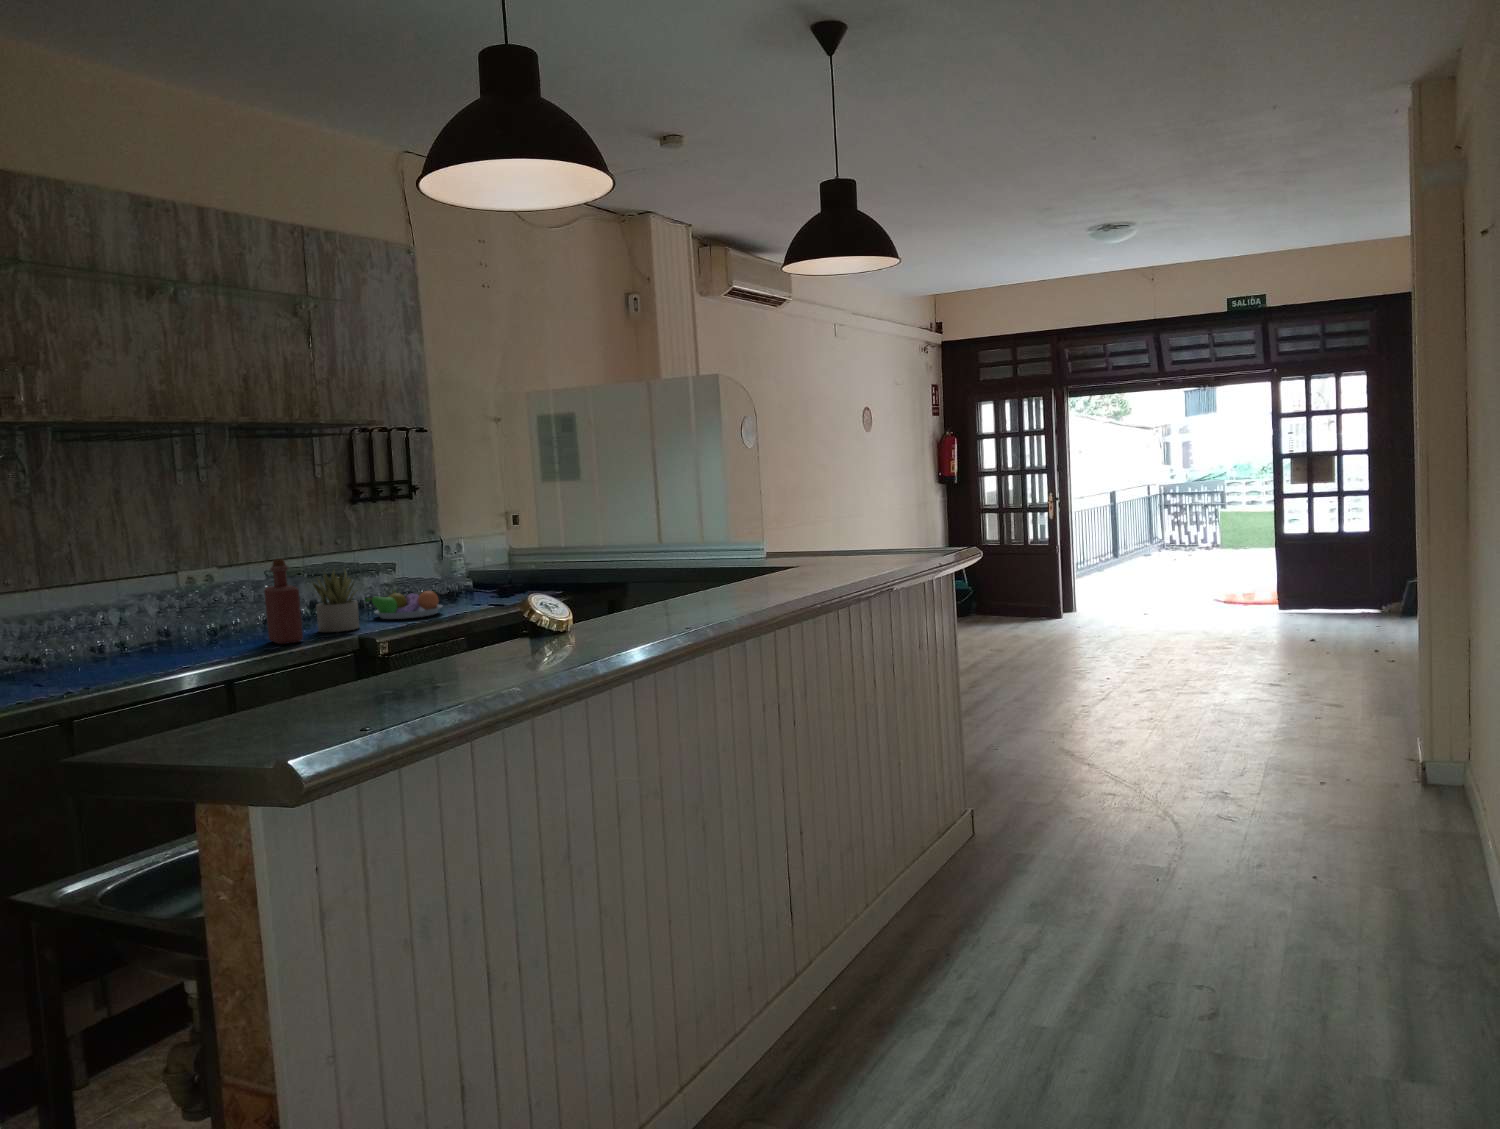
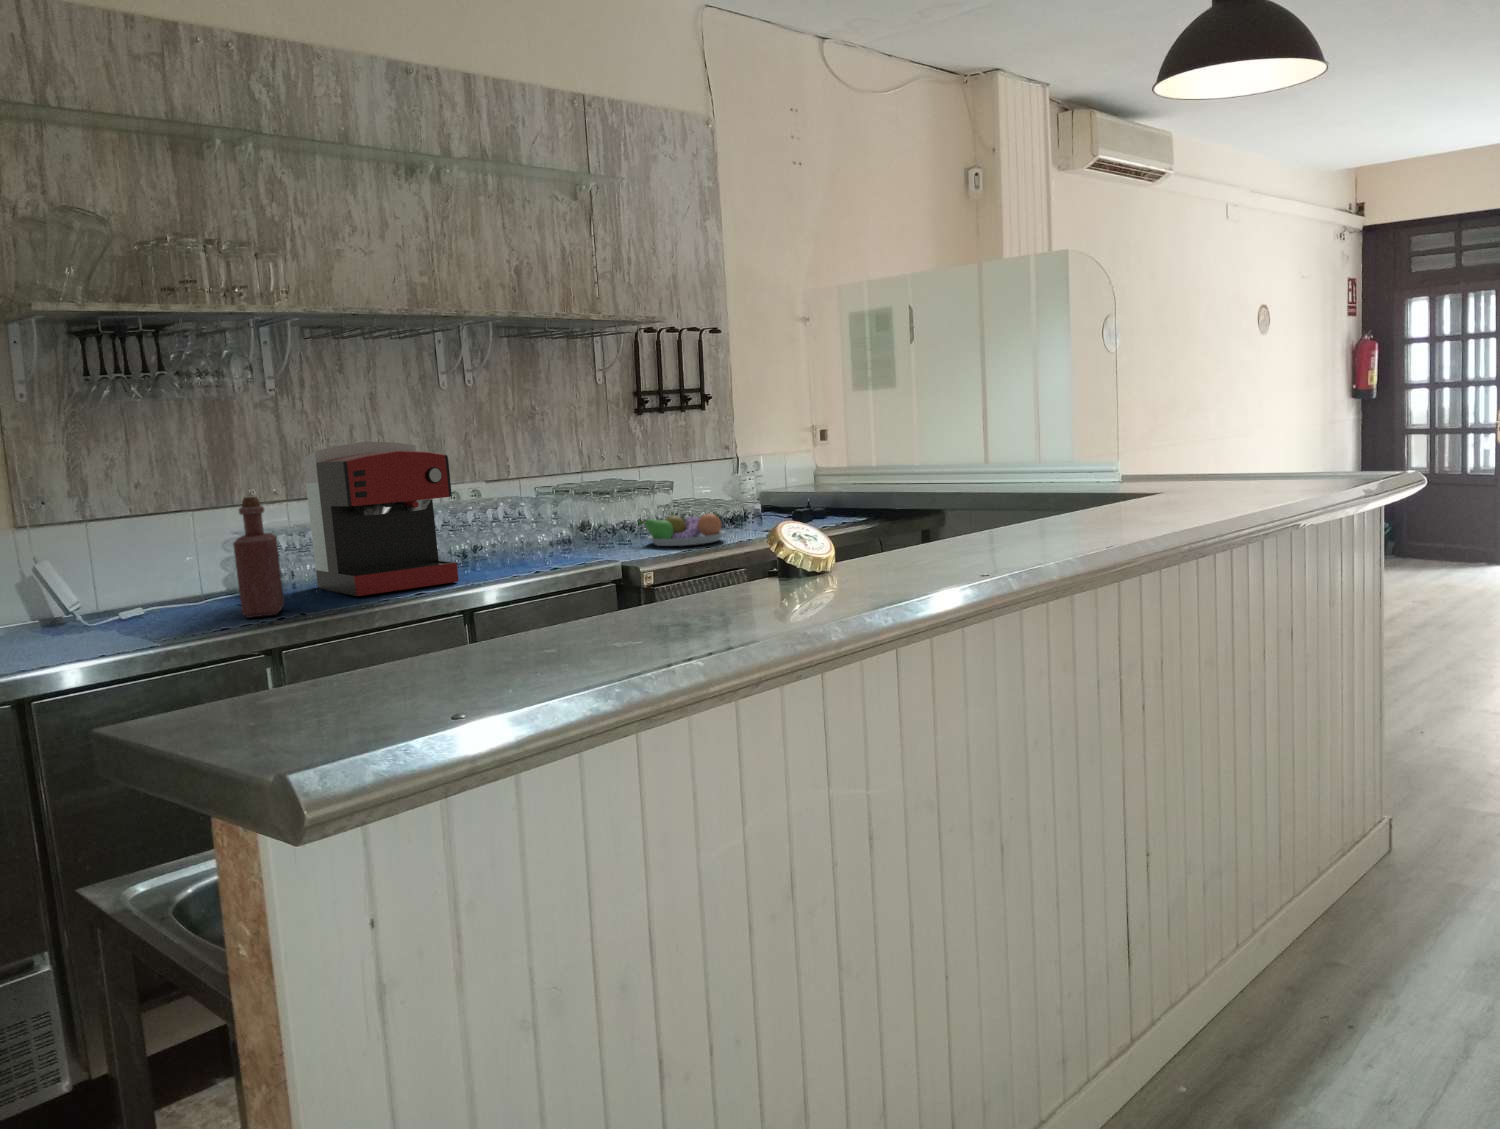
coffee maker: none [71,536,222,669] -> present [303,442,459,596]
bottle: present [264,559,303,644] -> present [233,497,284,618]
succulent plant: present [312,570,360,632] -> none [571,483,625,560]

